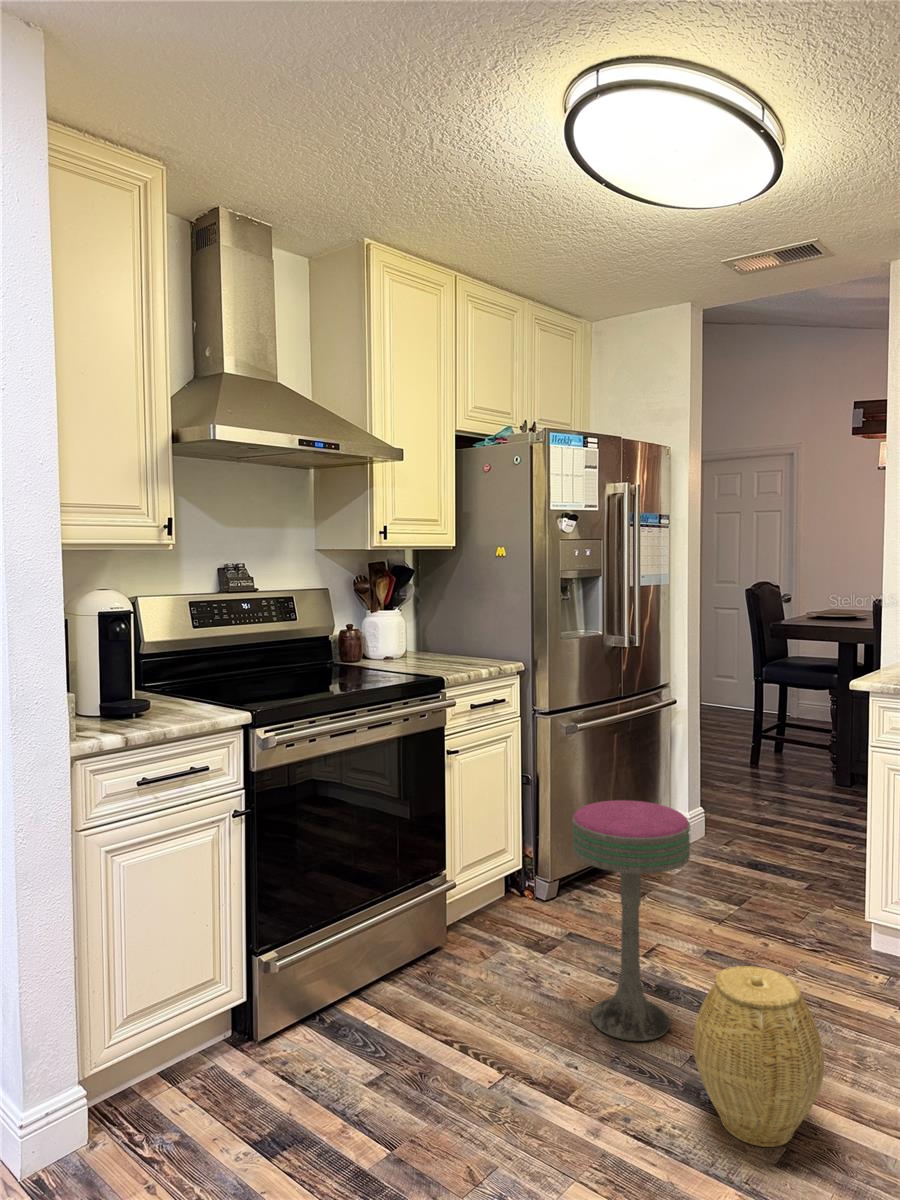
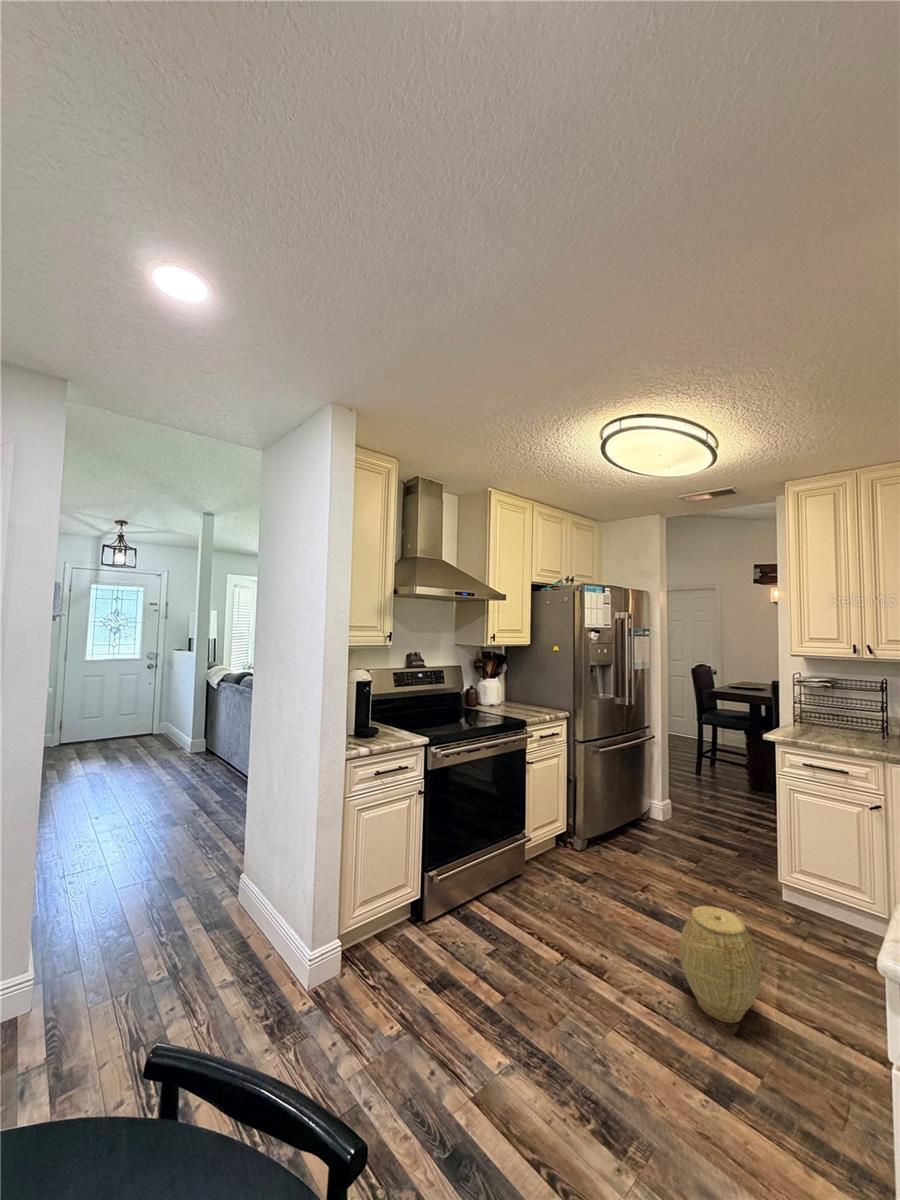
bar stool: present [572,800,690,1041] -> none [602,798,672,945]

